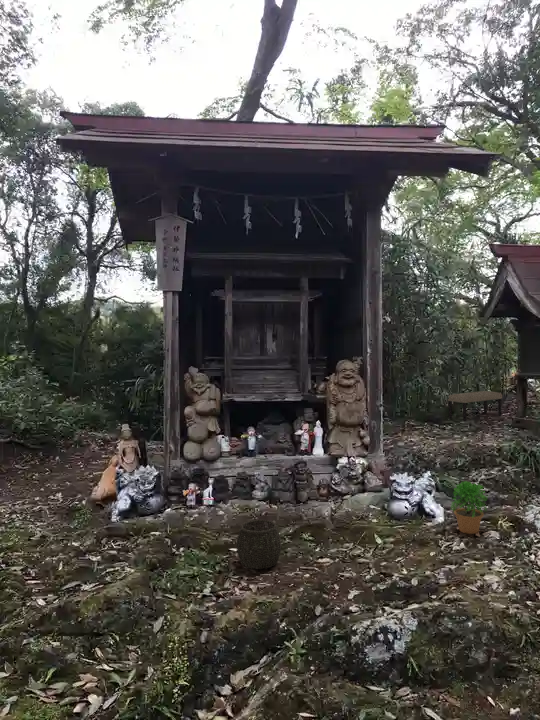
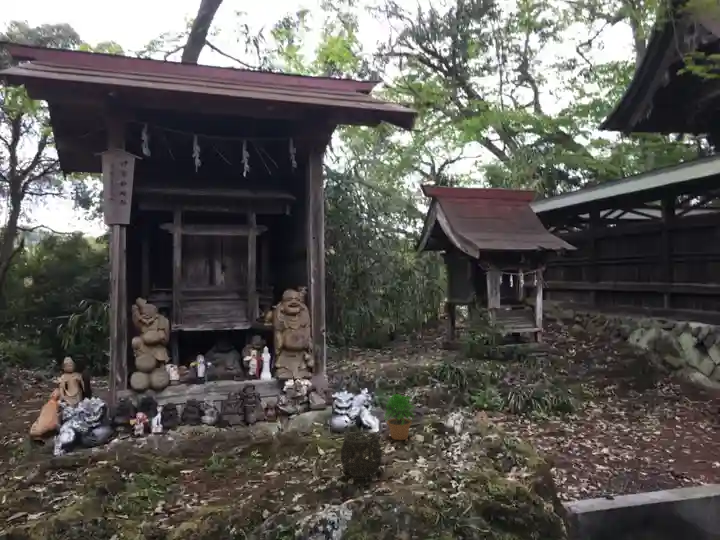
bench: present [448,391,502,421] -> none [388,317,436,345]
woven basket: present [237,520,281,569] -> present [341,432,382,477]

